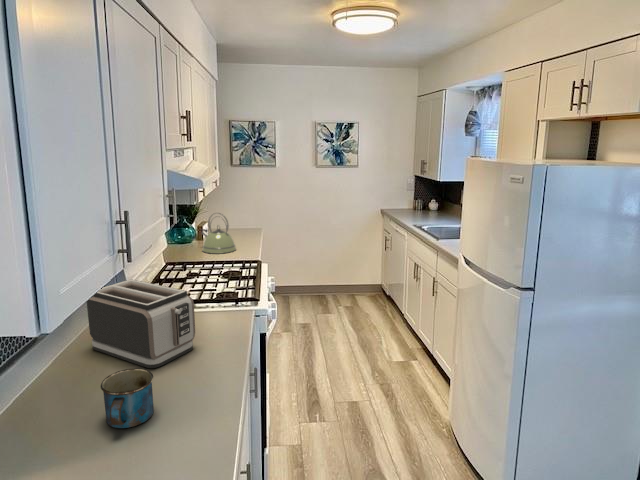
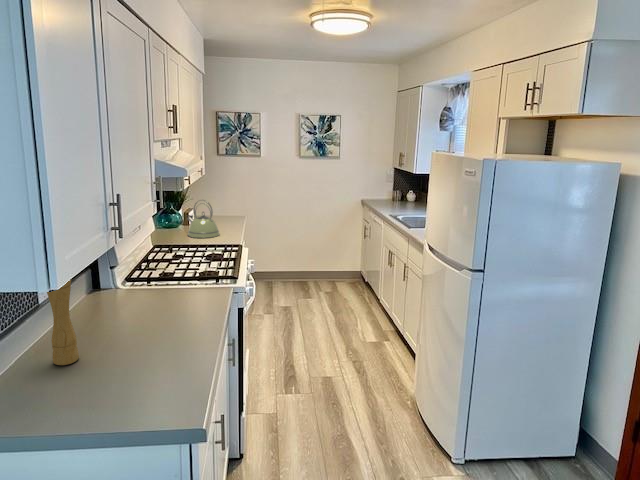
toaster: present [87,279,195,368] -> none [82,256,179,332]
pepper mill: none [36,299,80,414] -> present [47,280,79,365]
mug: present [101,368,154,428] -> none [97,328,142,375]

